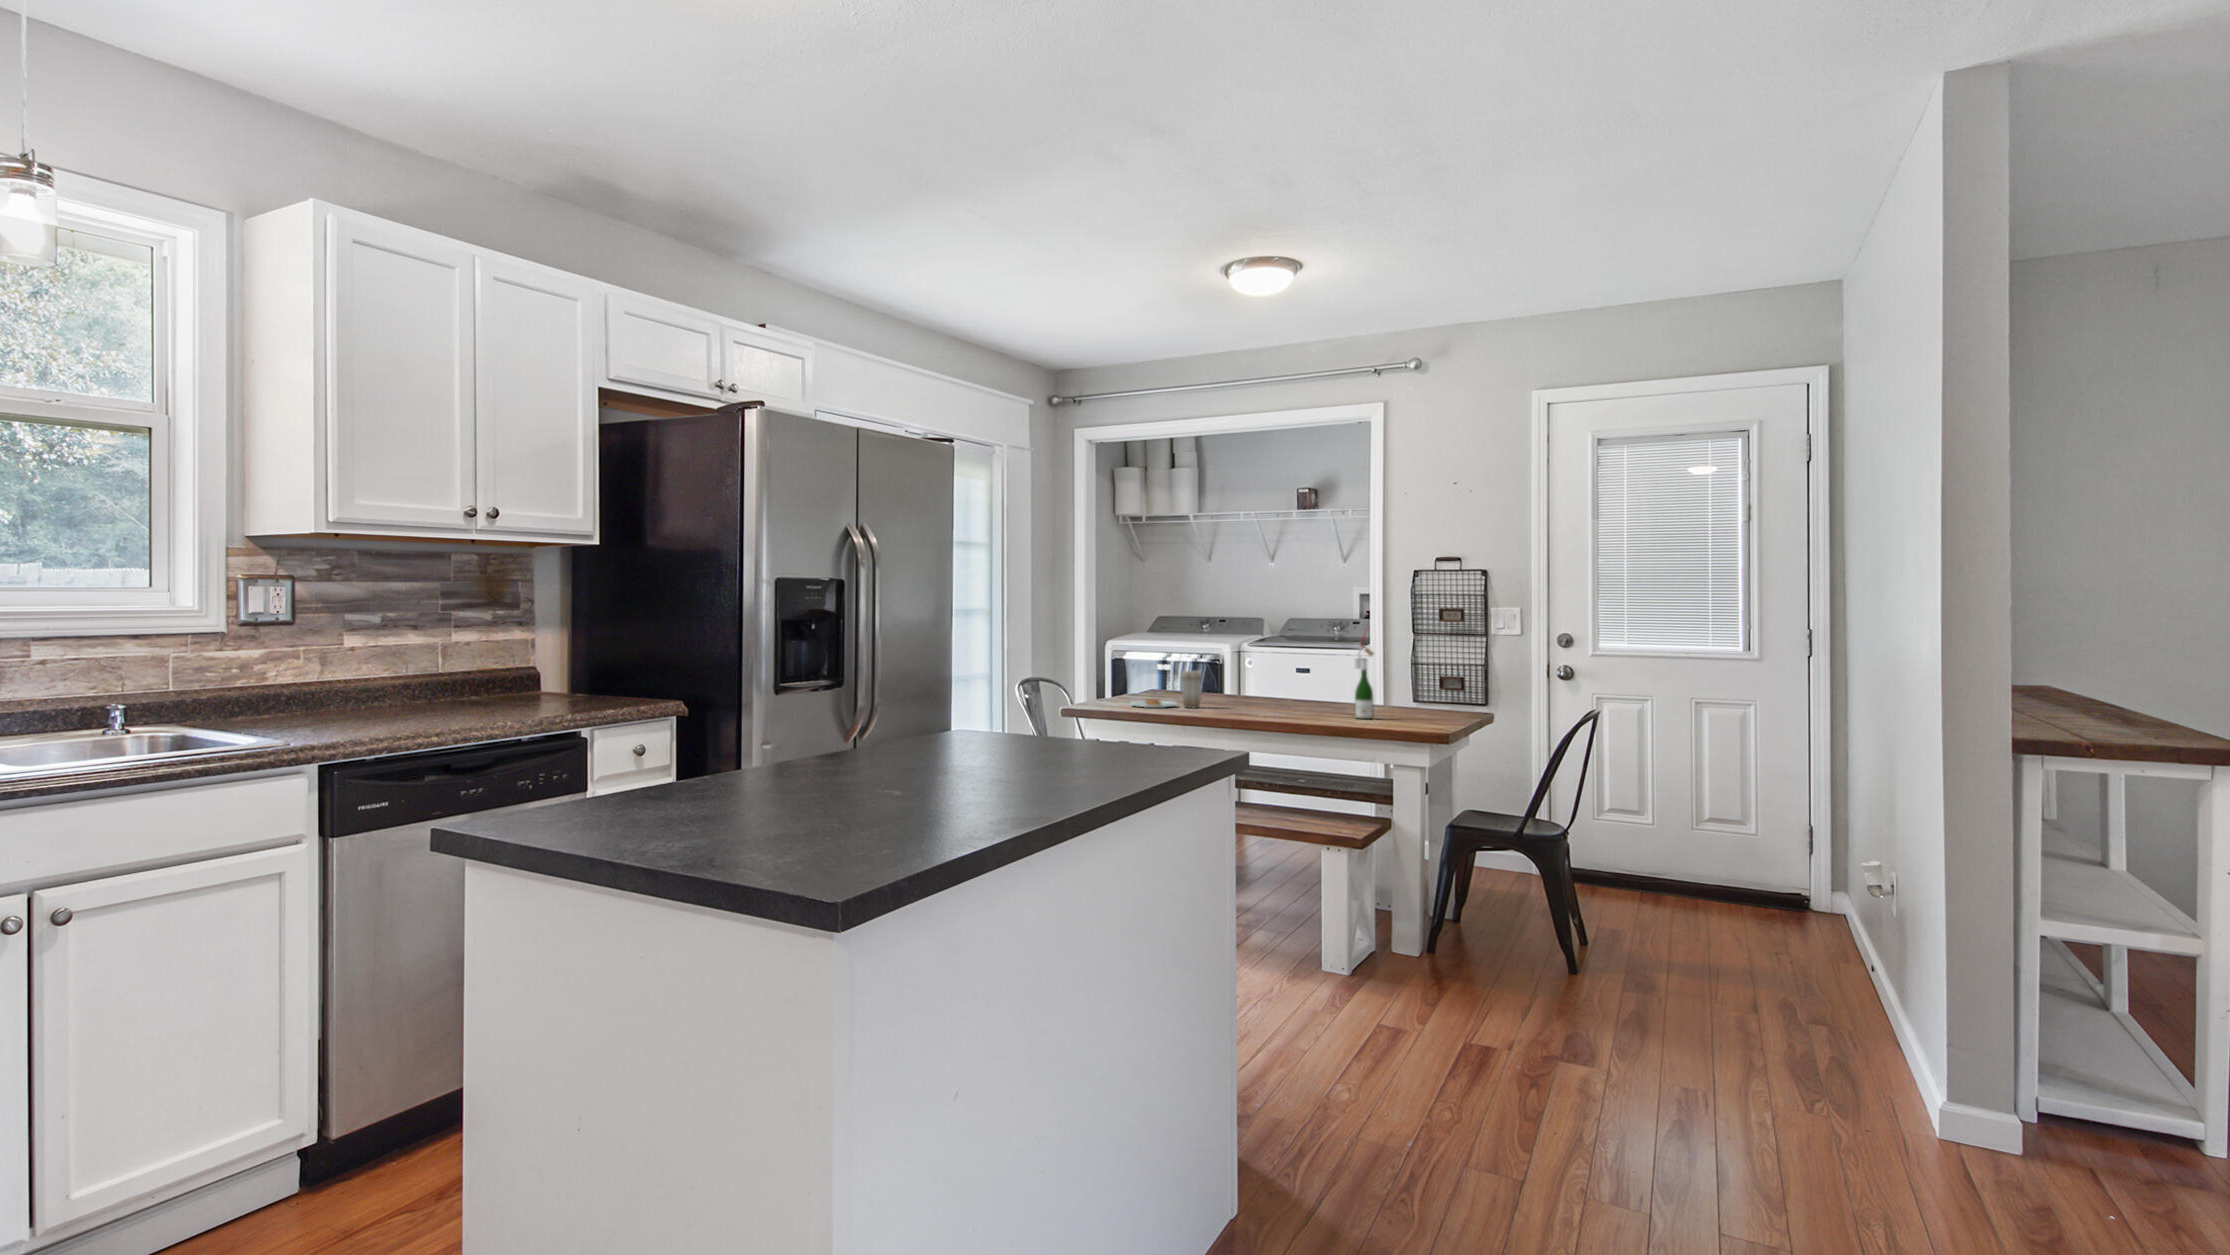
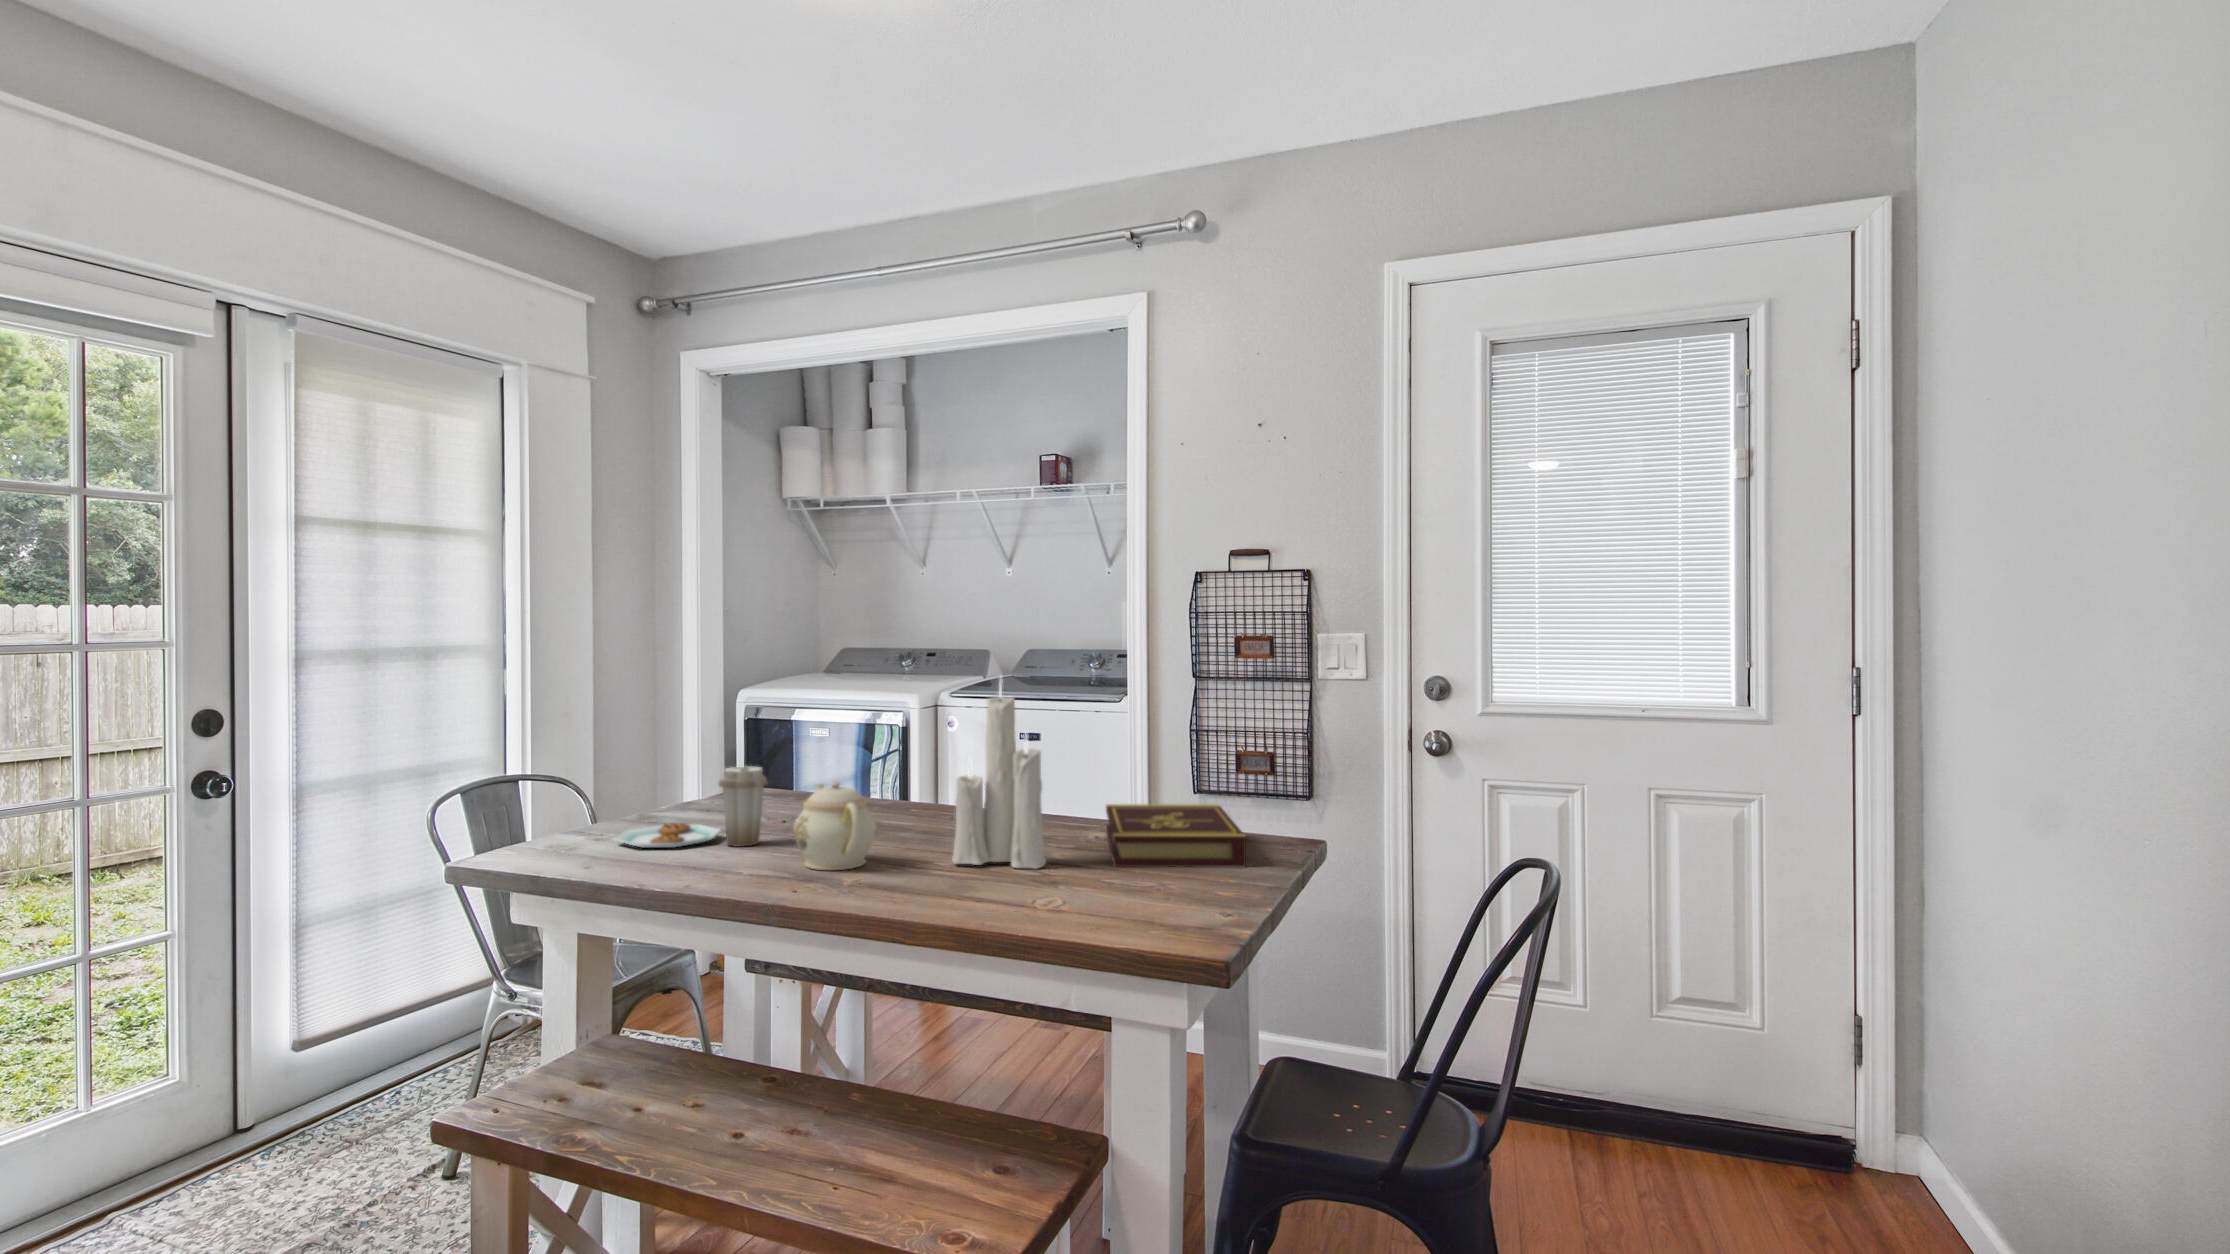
candle: none [1304,621,1350,715] -> present [952,683,1046,869]
wine bottle: present [1354,637,1374,719] -> none [1047,681,1107,889]
teapot: none [1229,674,1268,714] -> present [793,781,877,870]
book: none [1372,694,1448,718] -> present [1106,804,1246,867]

